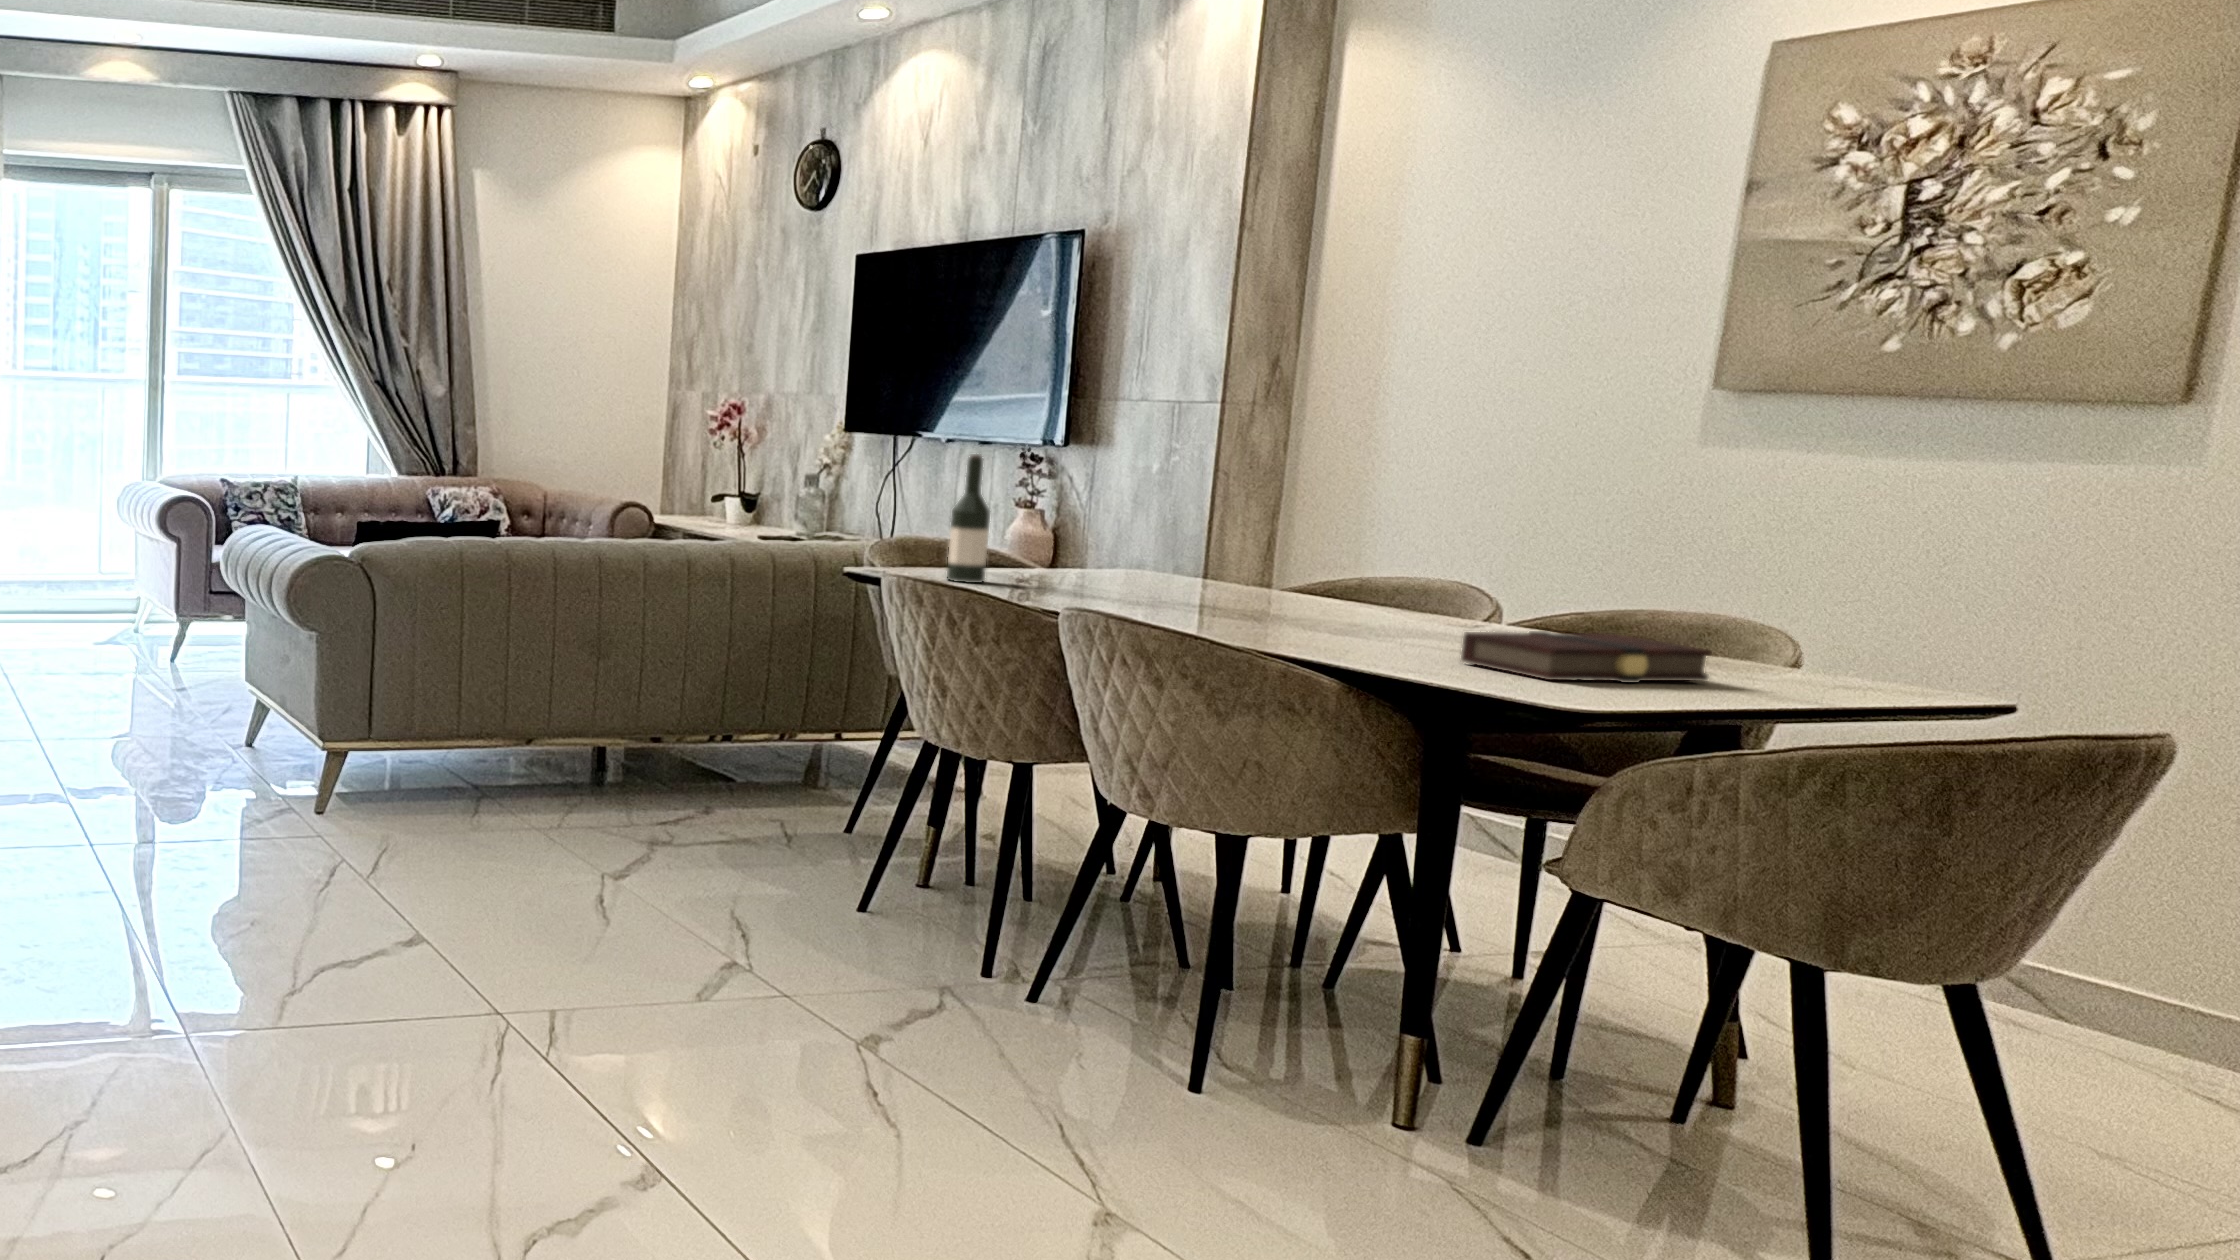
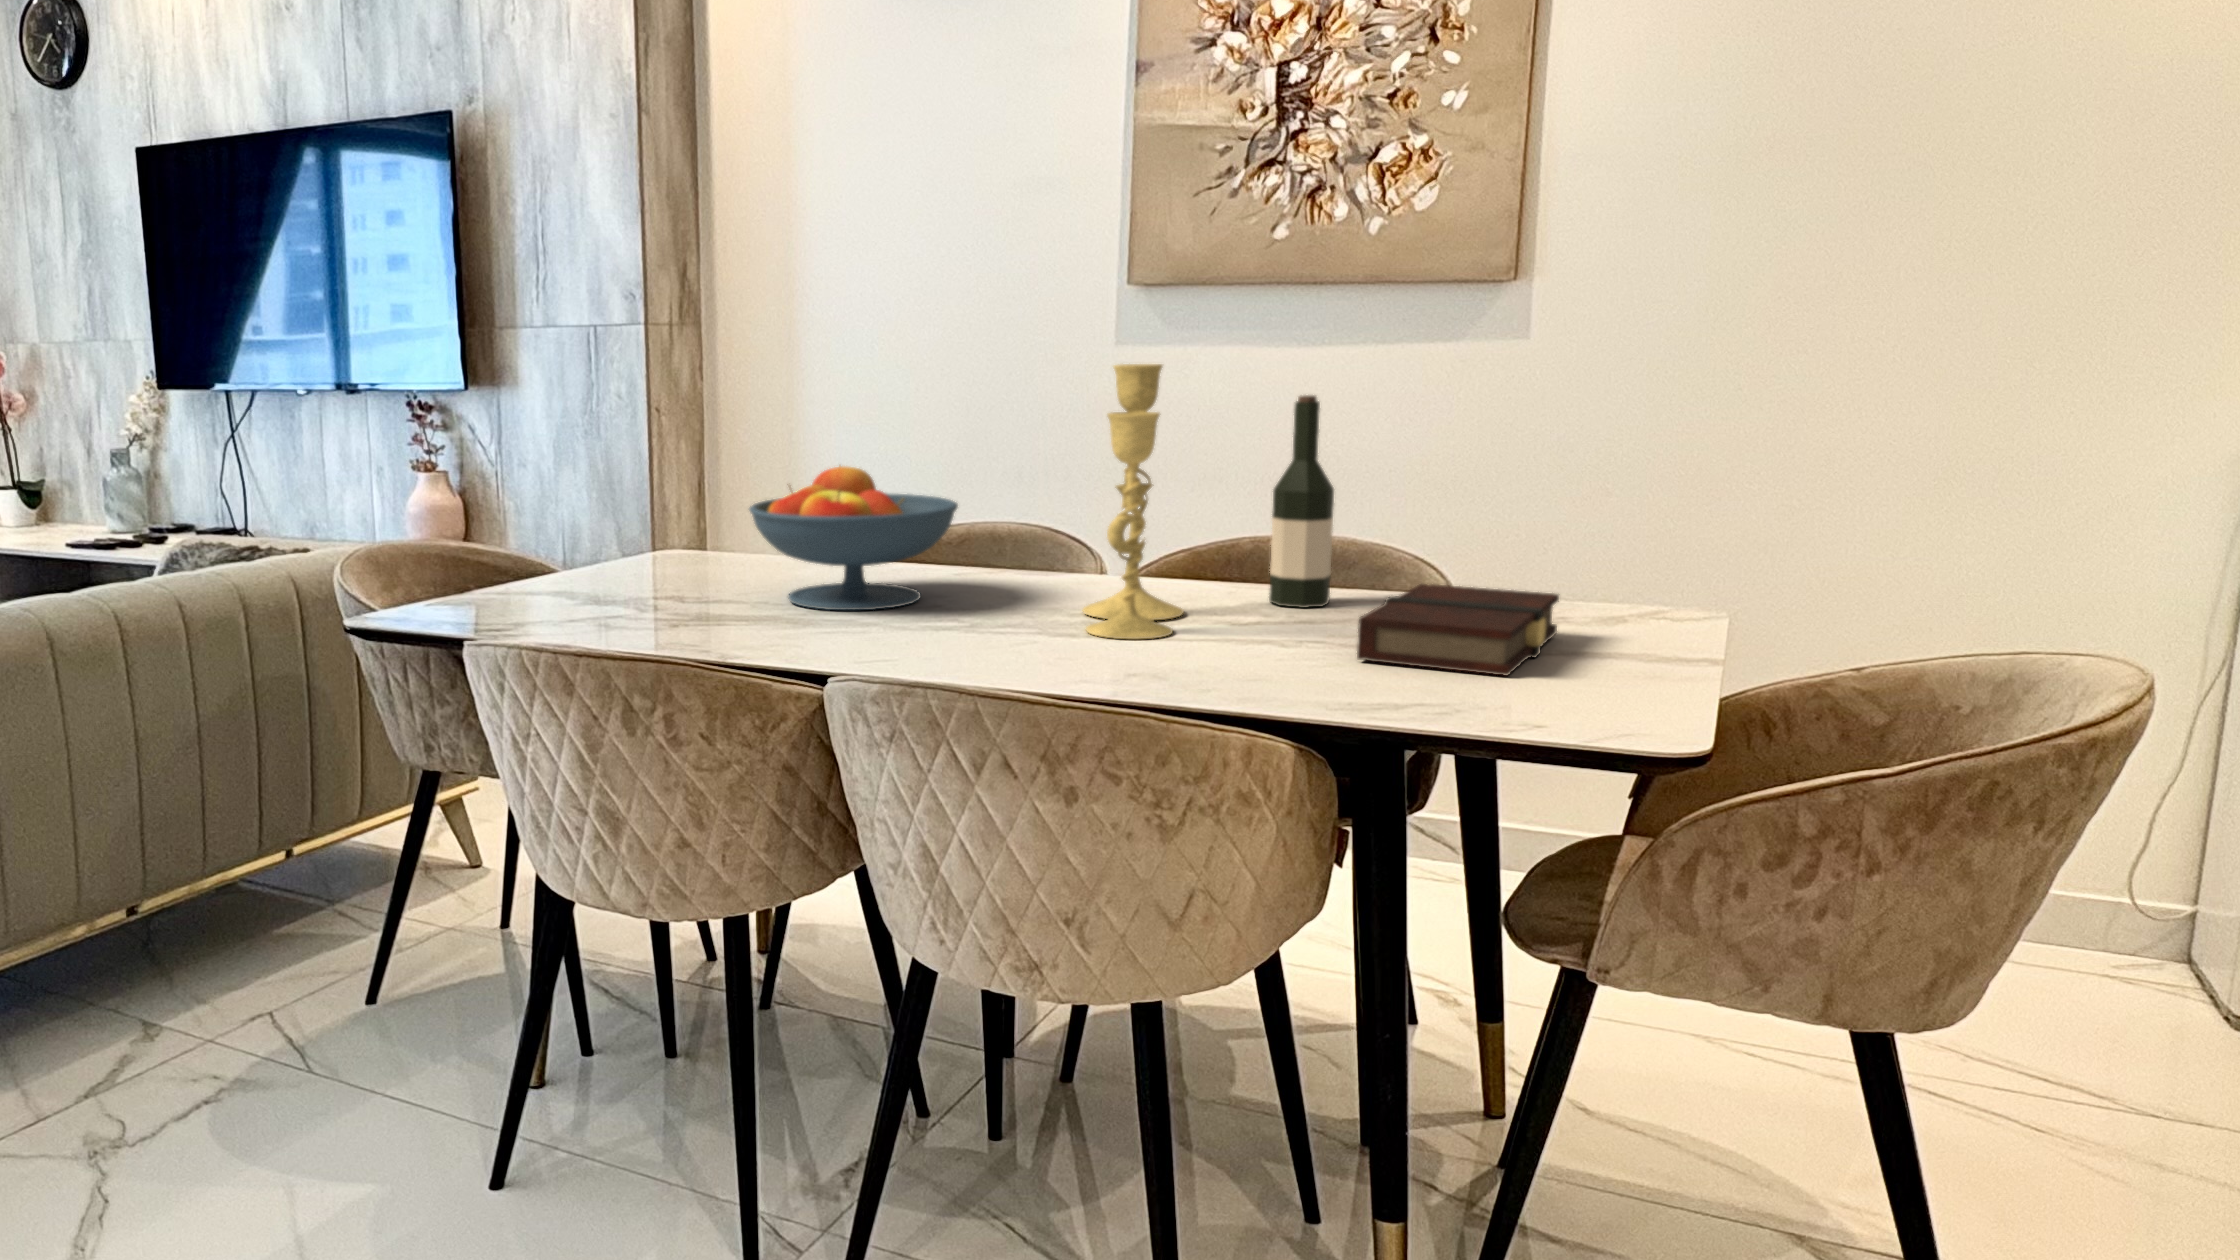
candlestick: none [1306,450,1429,640] -> present [1083,364,1184,639]
wine bottle: present [947,454,990,583] -> present [1269,395,1334,608]
fruit bowl: none [1111,509,1283,608] -> present [749,466,958,610]

